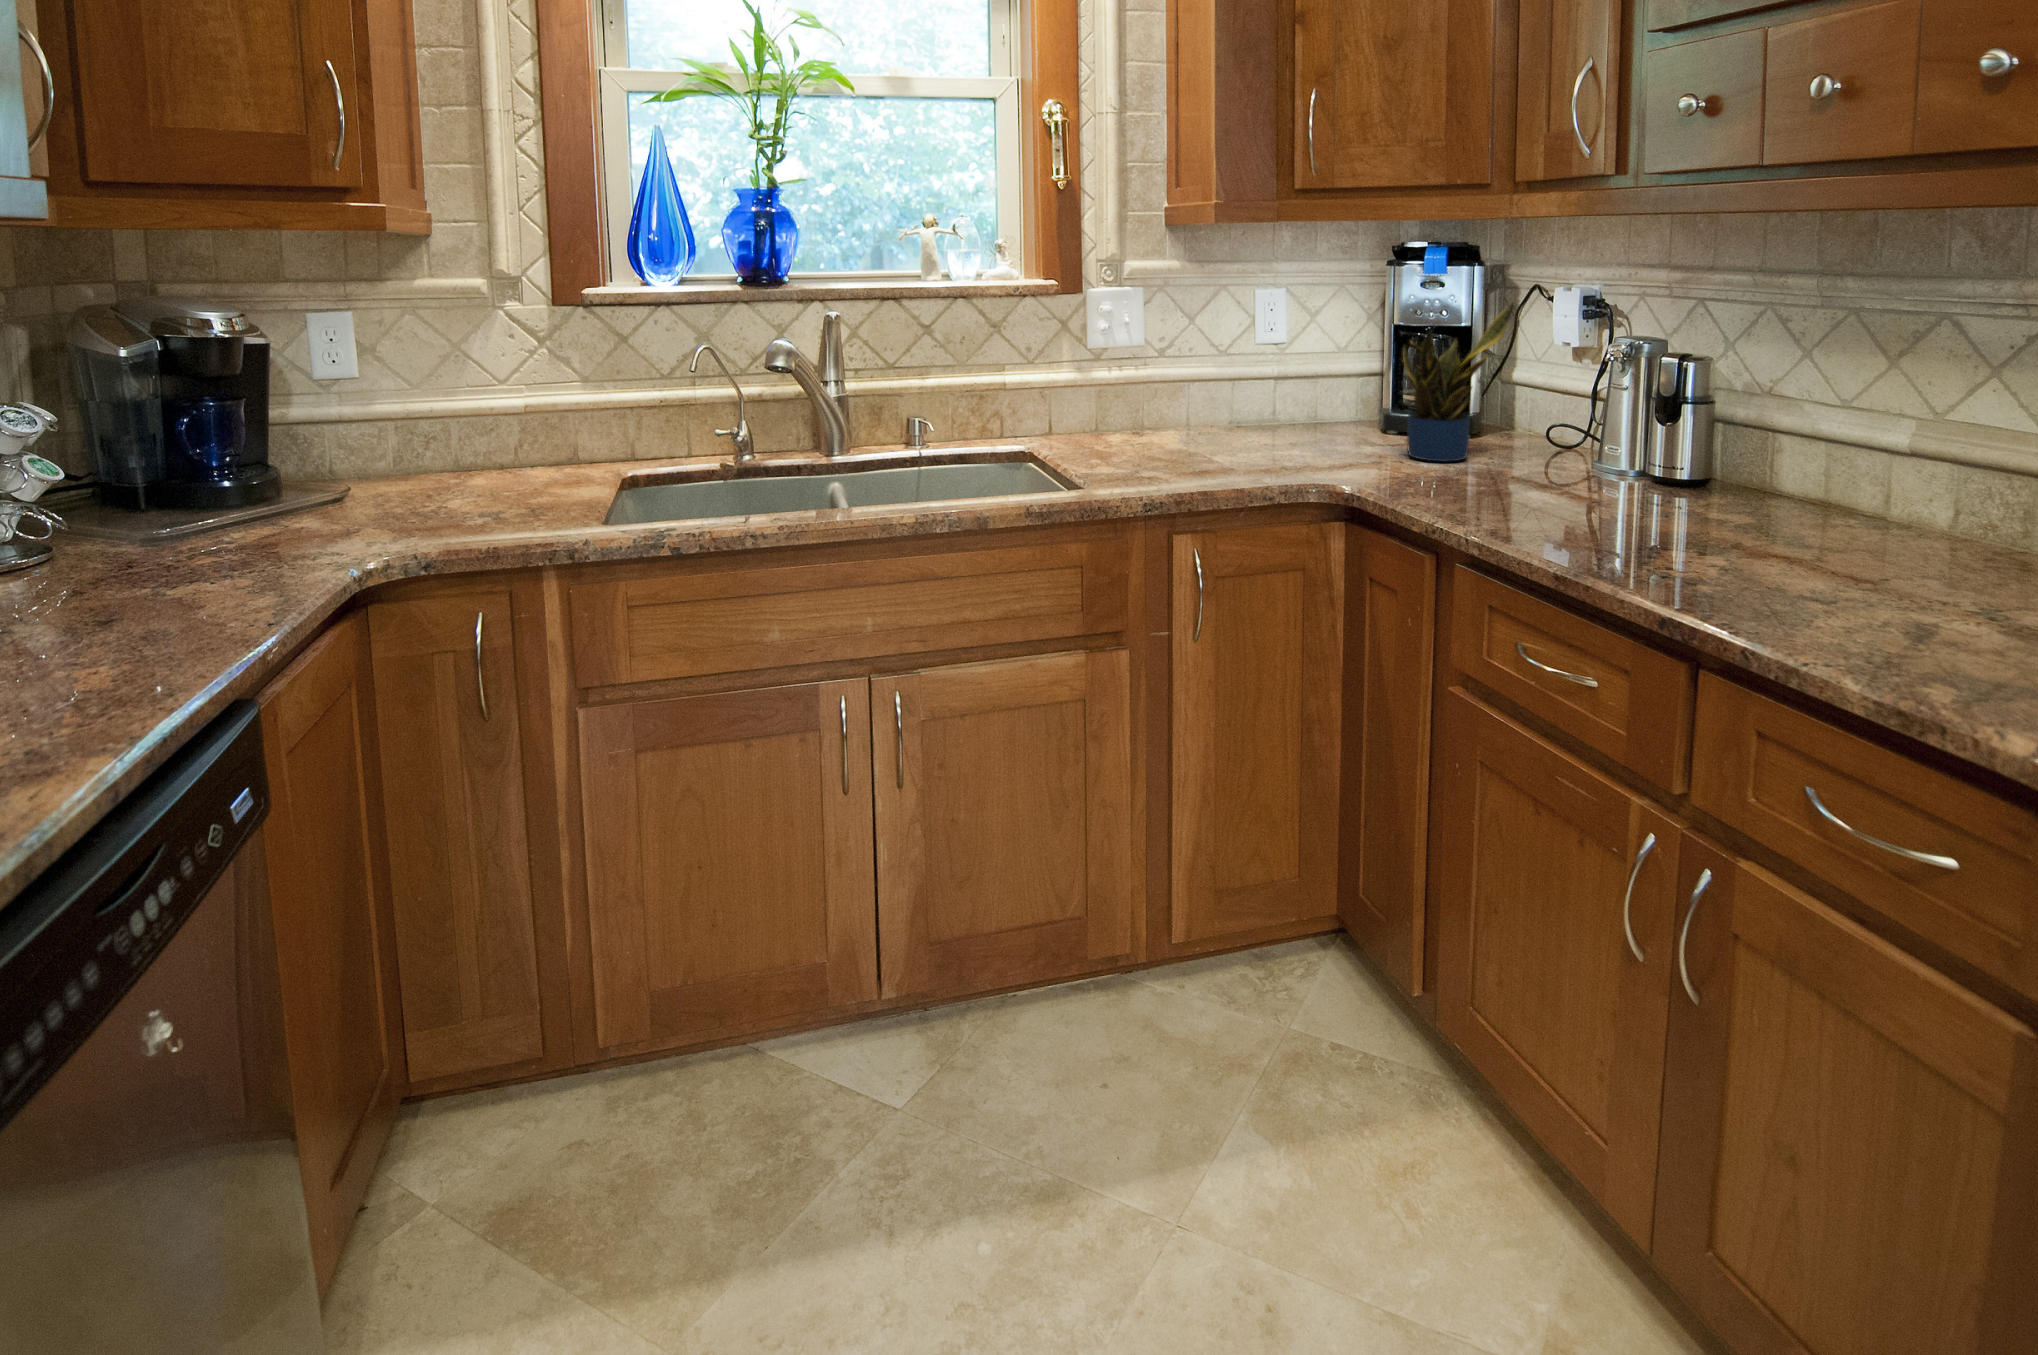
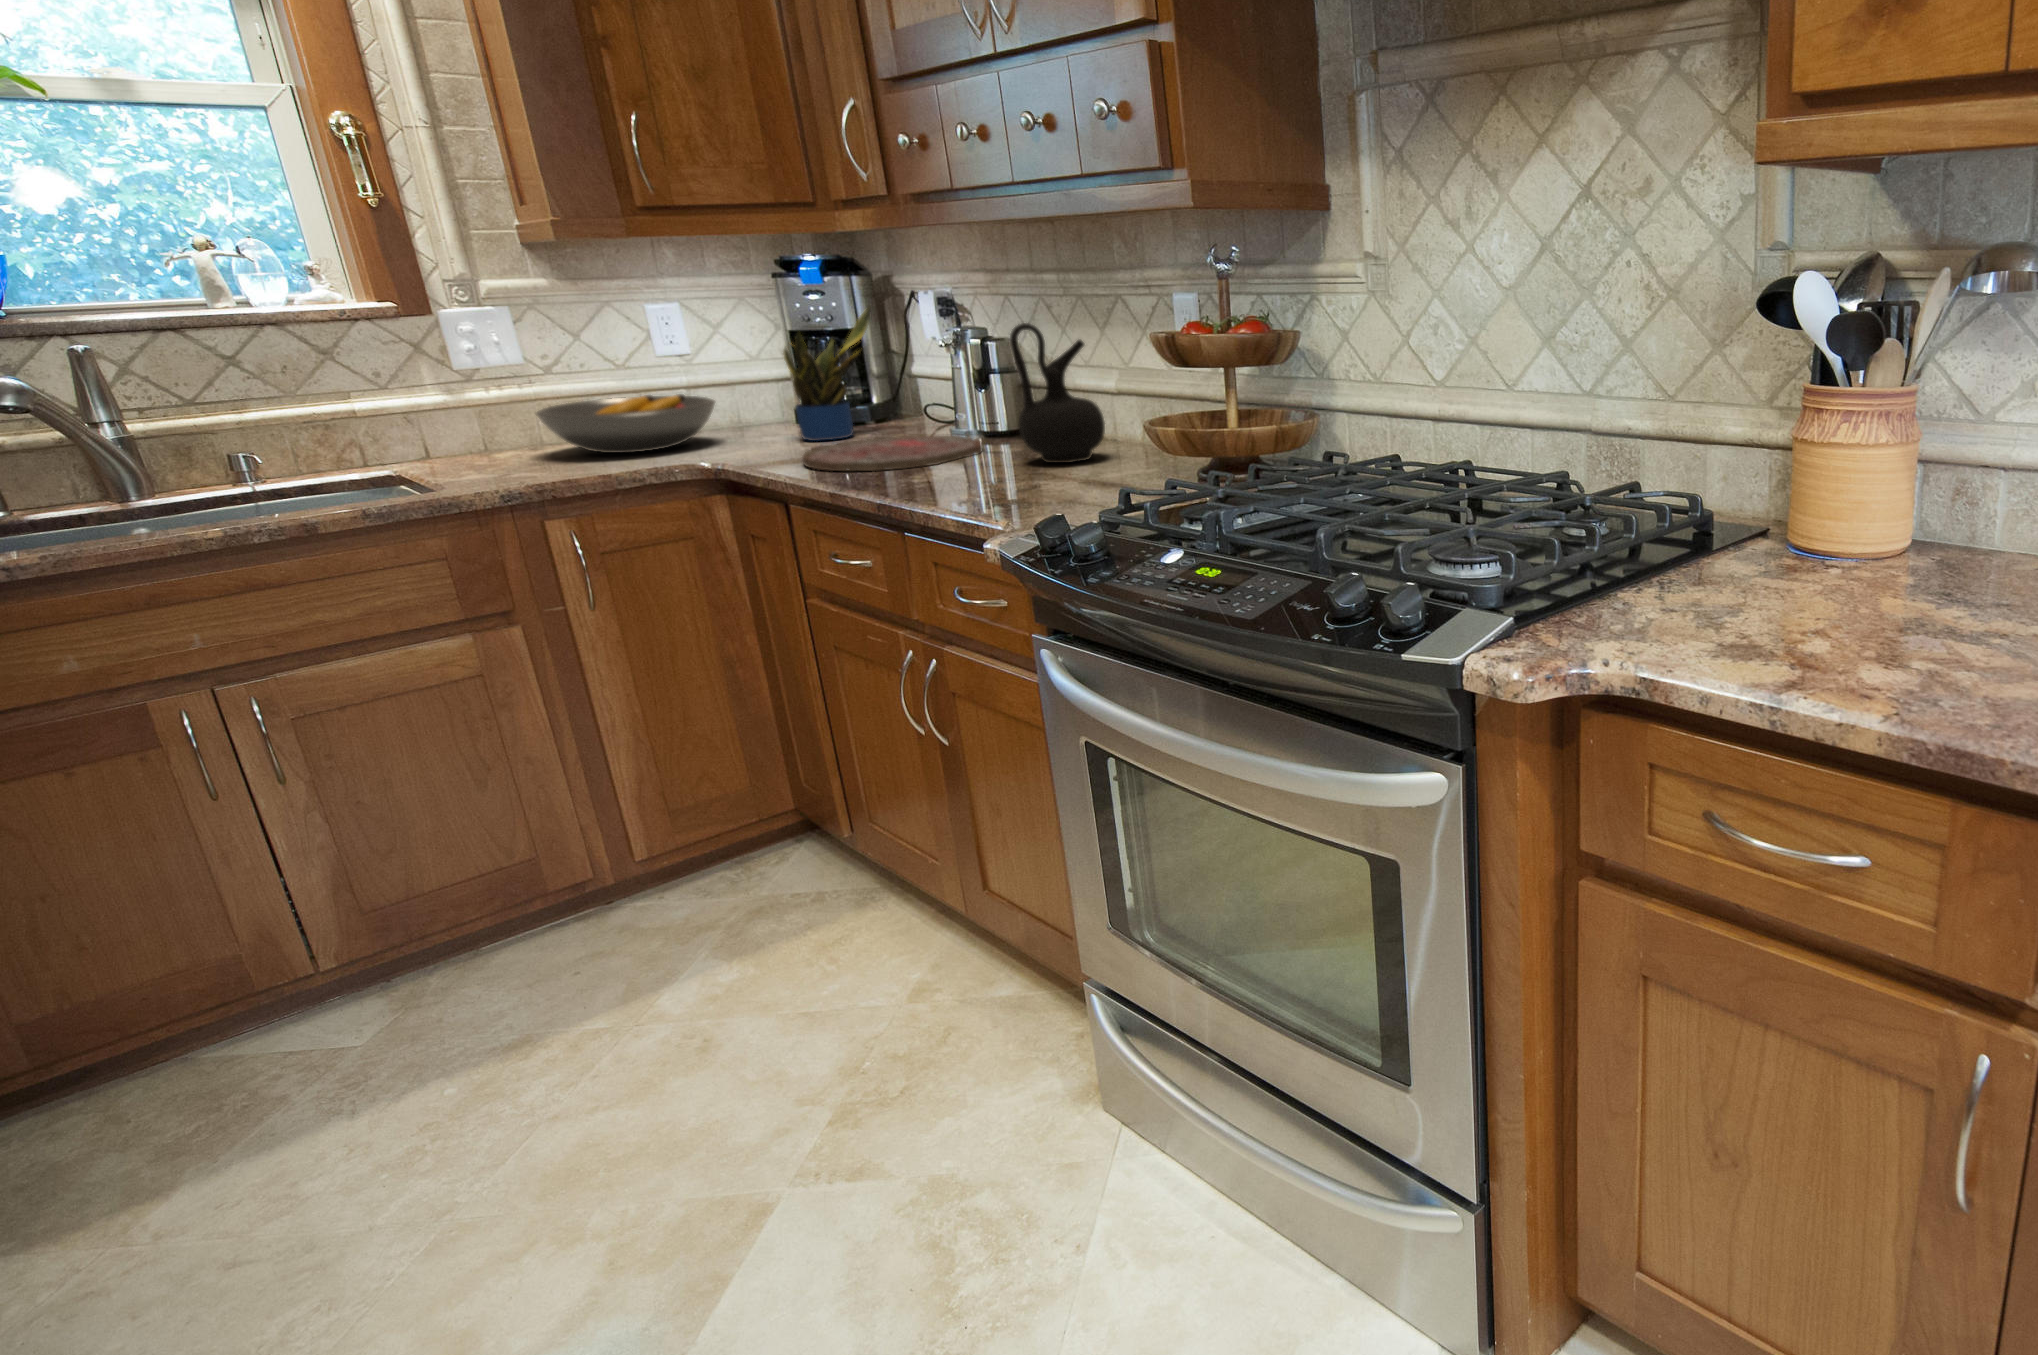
ceramic jug: none [1792,348,1950,570] -> present [1010,323,1105,463]
fruit bowl: none [1150,387,1320,450] -> present [536,394,715,453]
cutting board: none [1442,472,1685,535] -> present [802,436,982,471]

